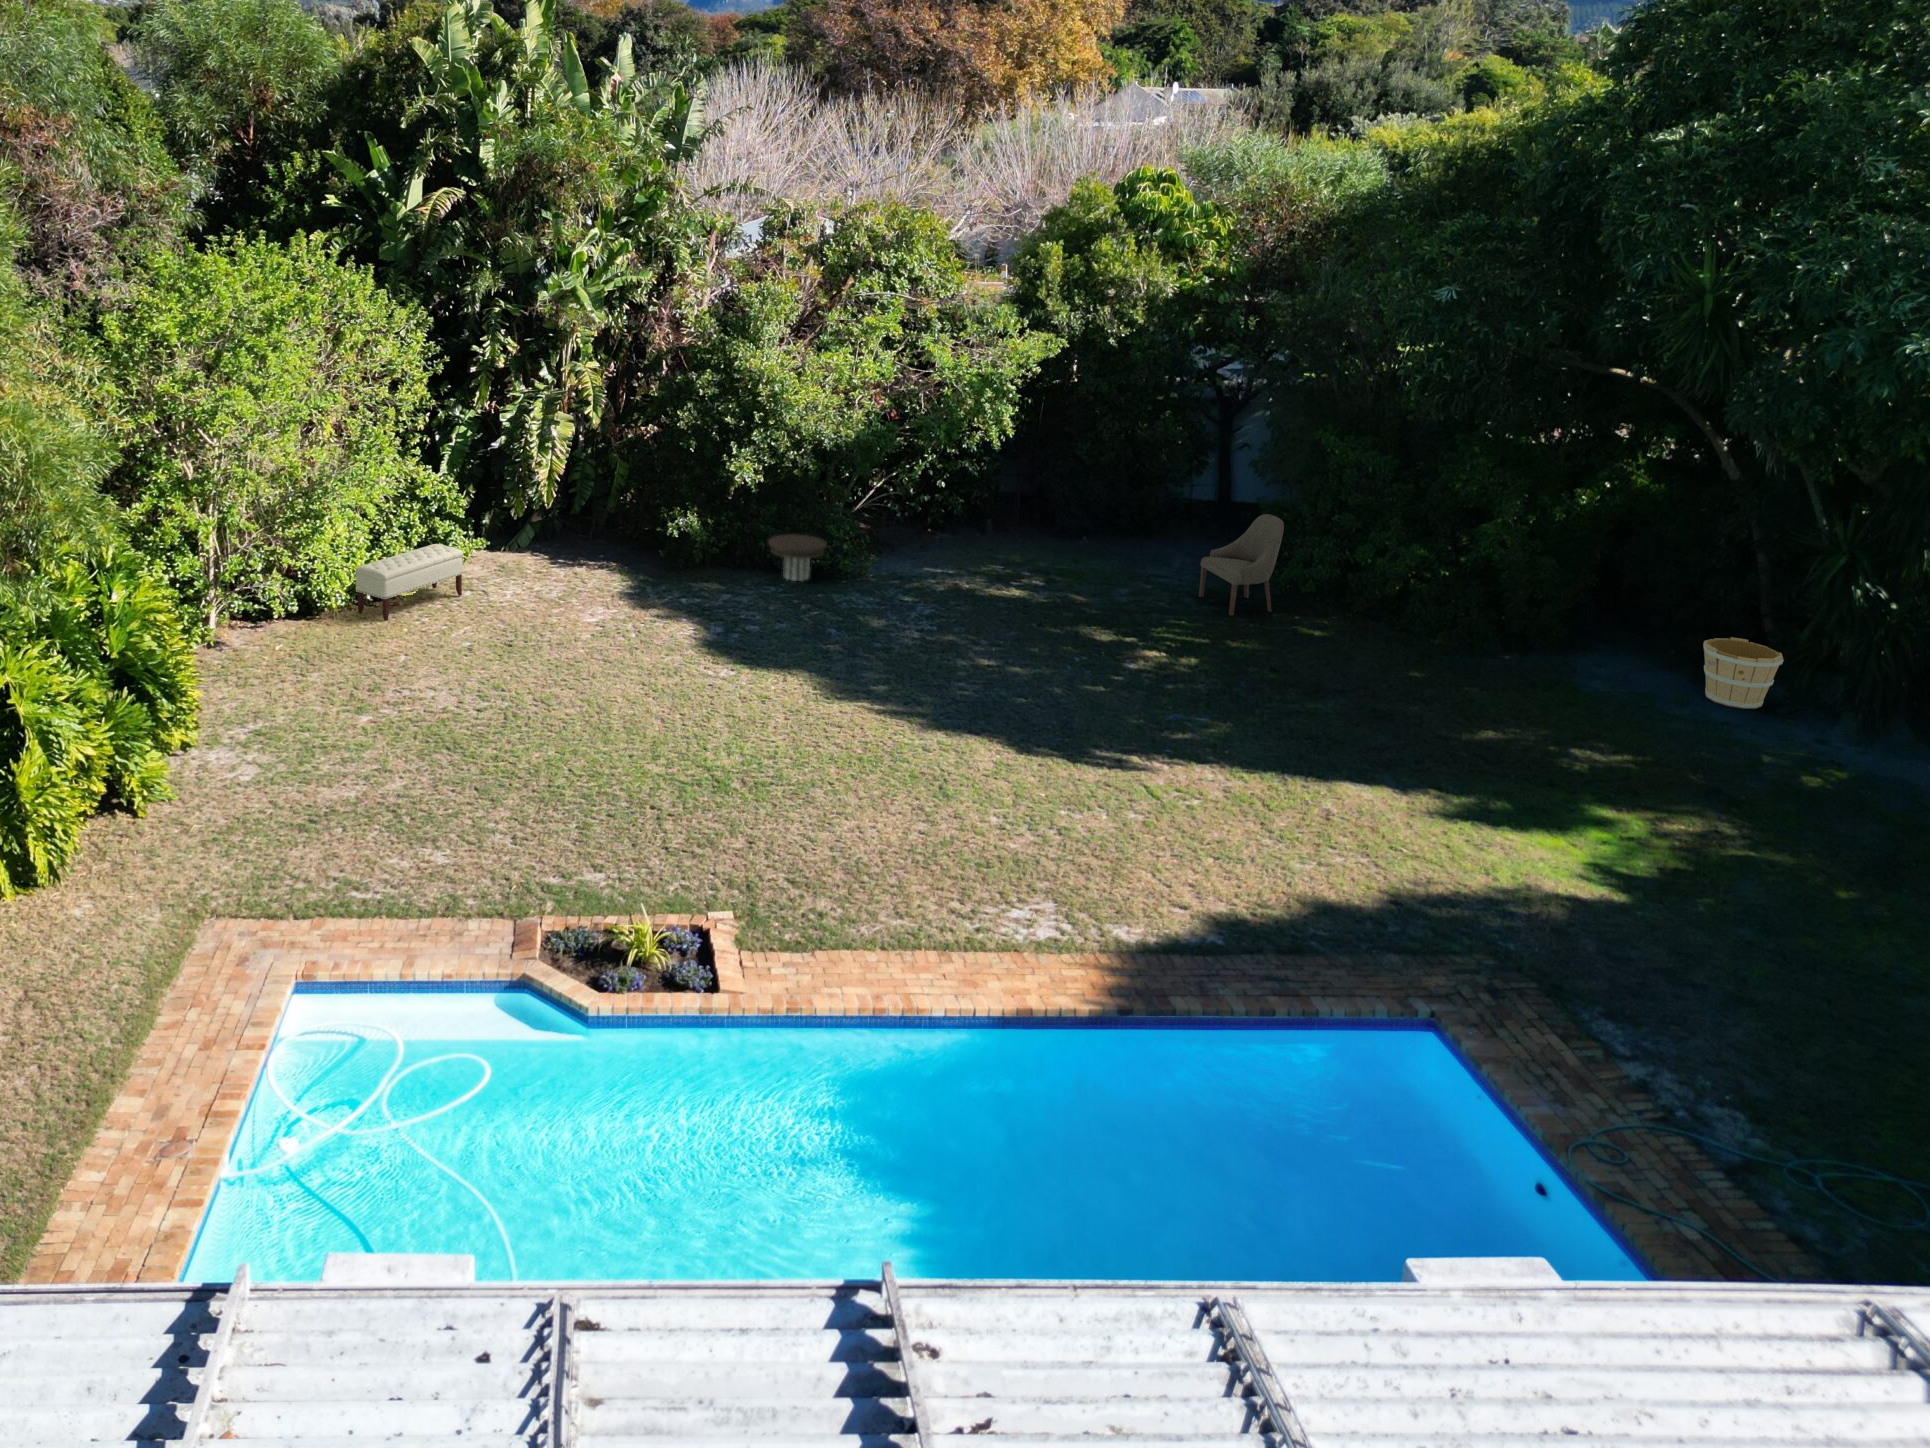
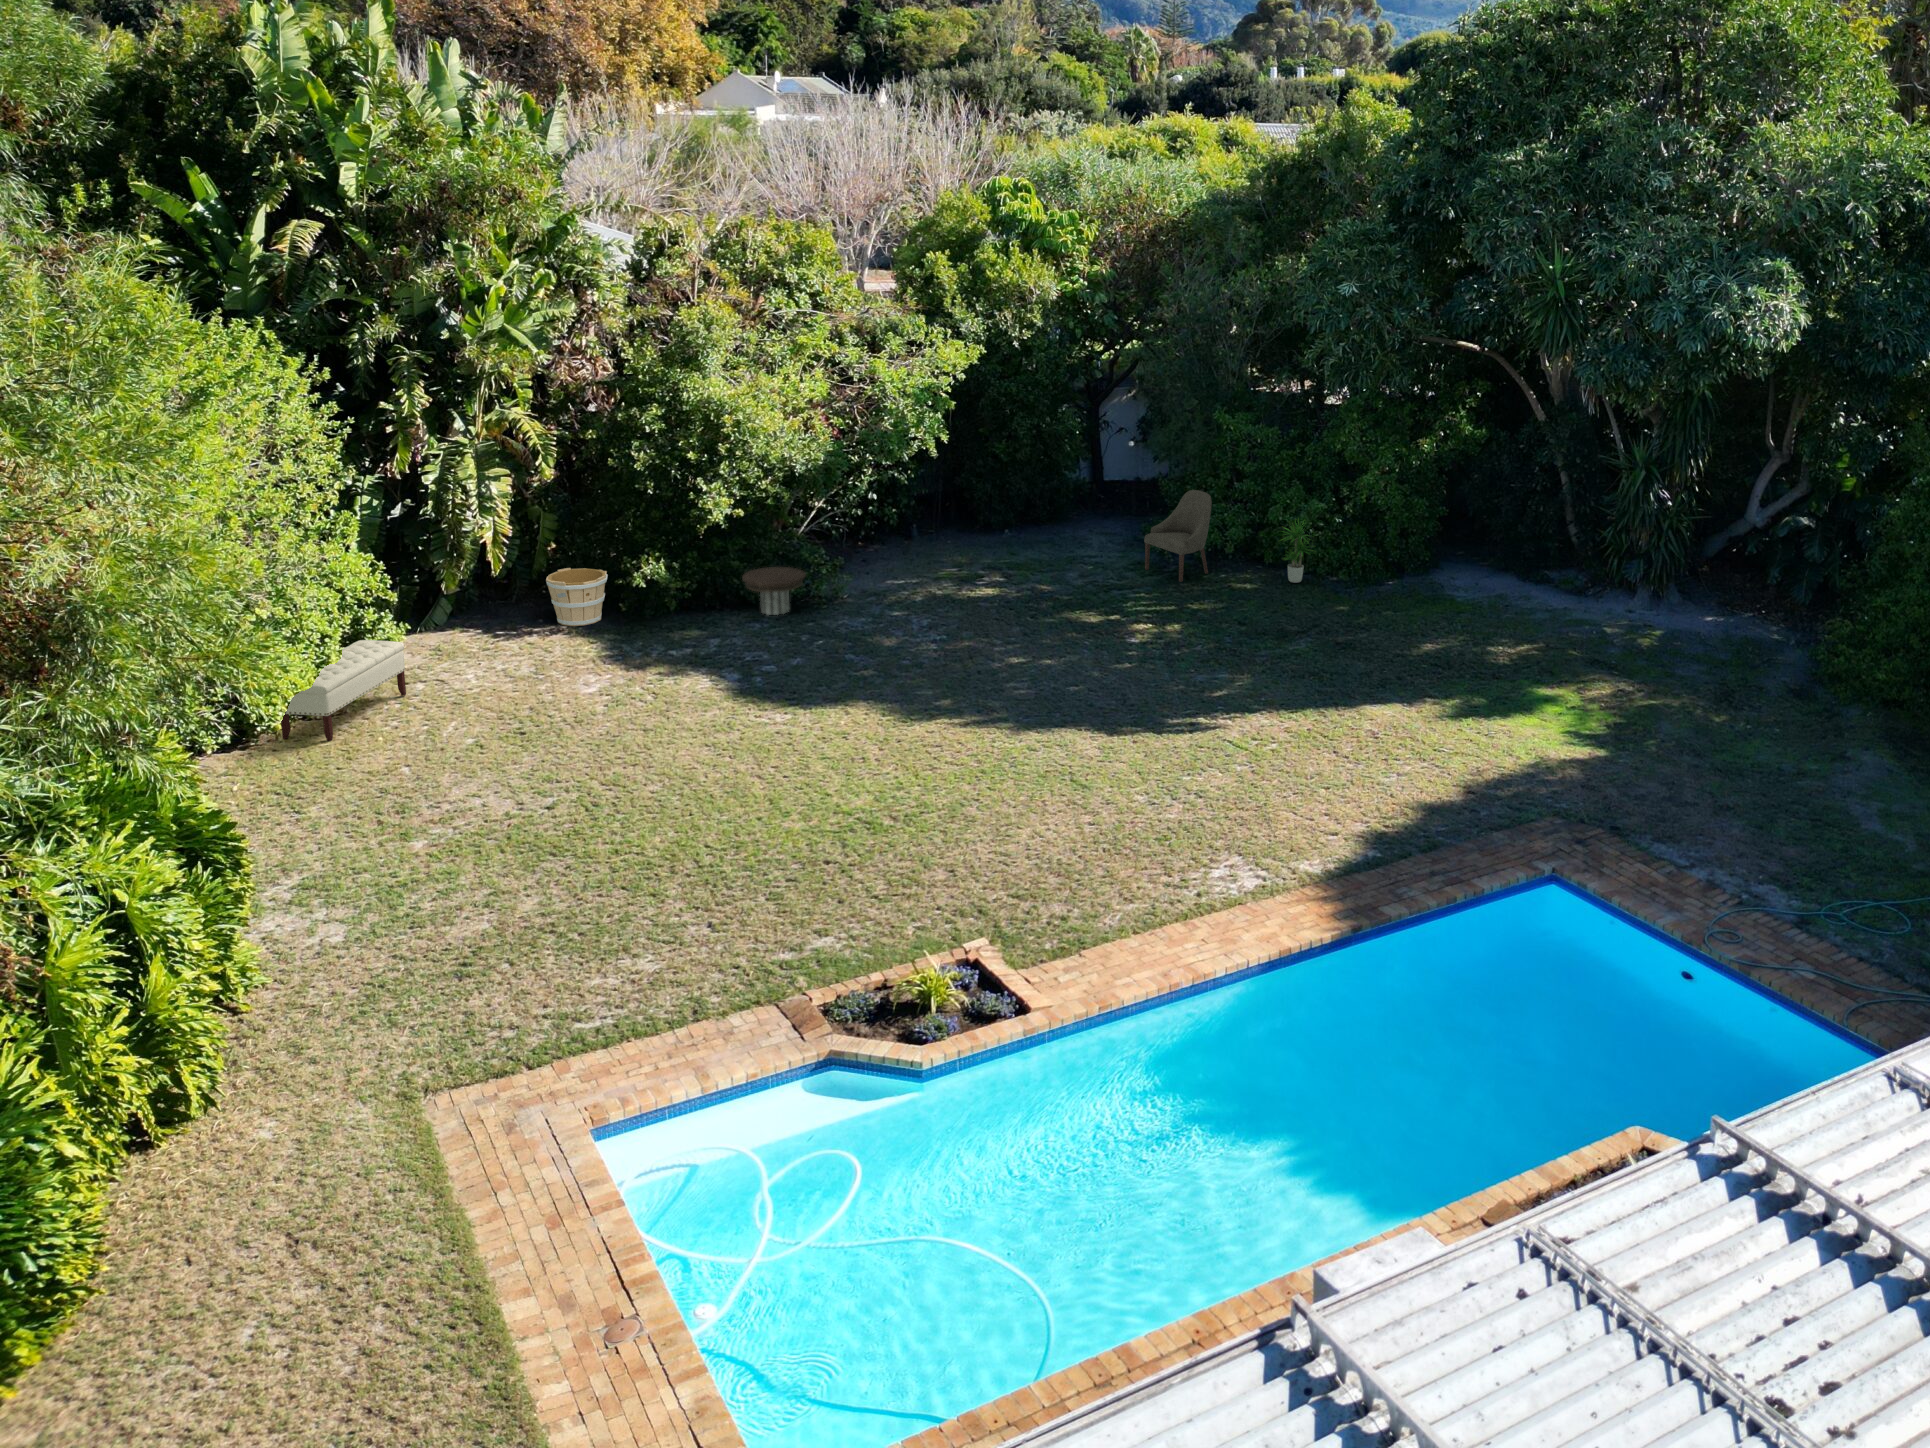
potted plant: none [1355,561,1407,639] -> present [1282,519,1312,583]
wooden bucket: present [1703,637,1784,709] -> present [546,568,608,626]

